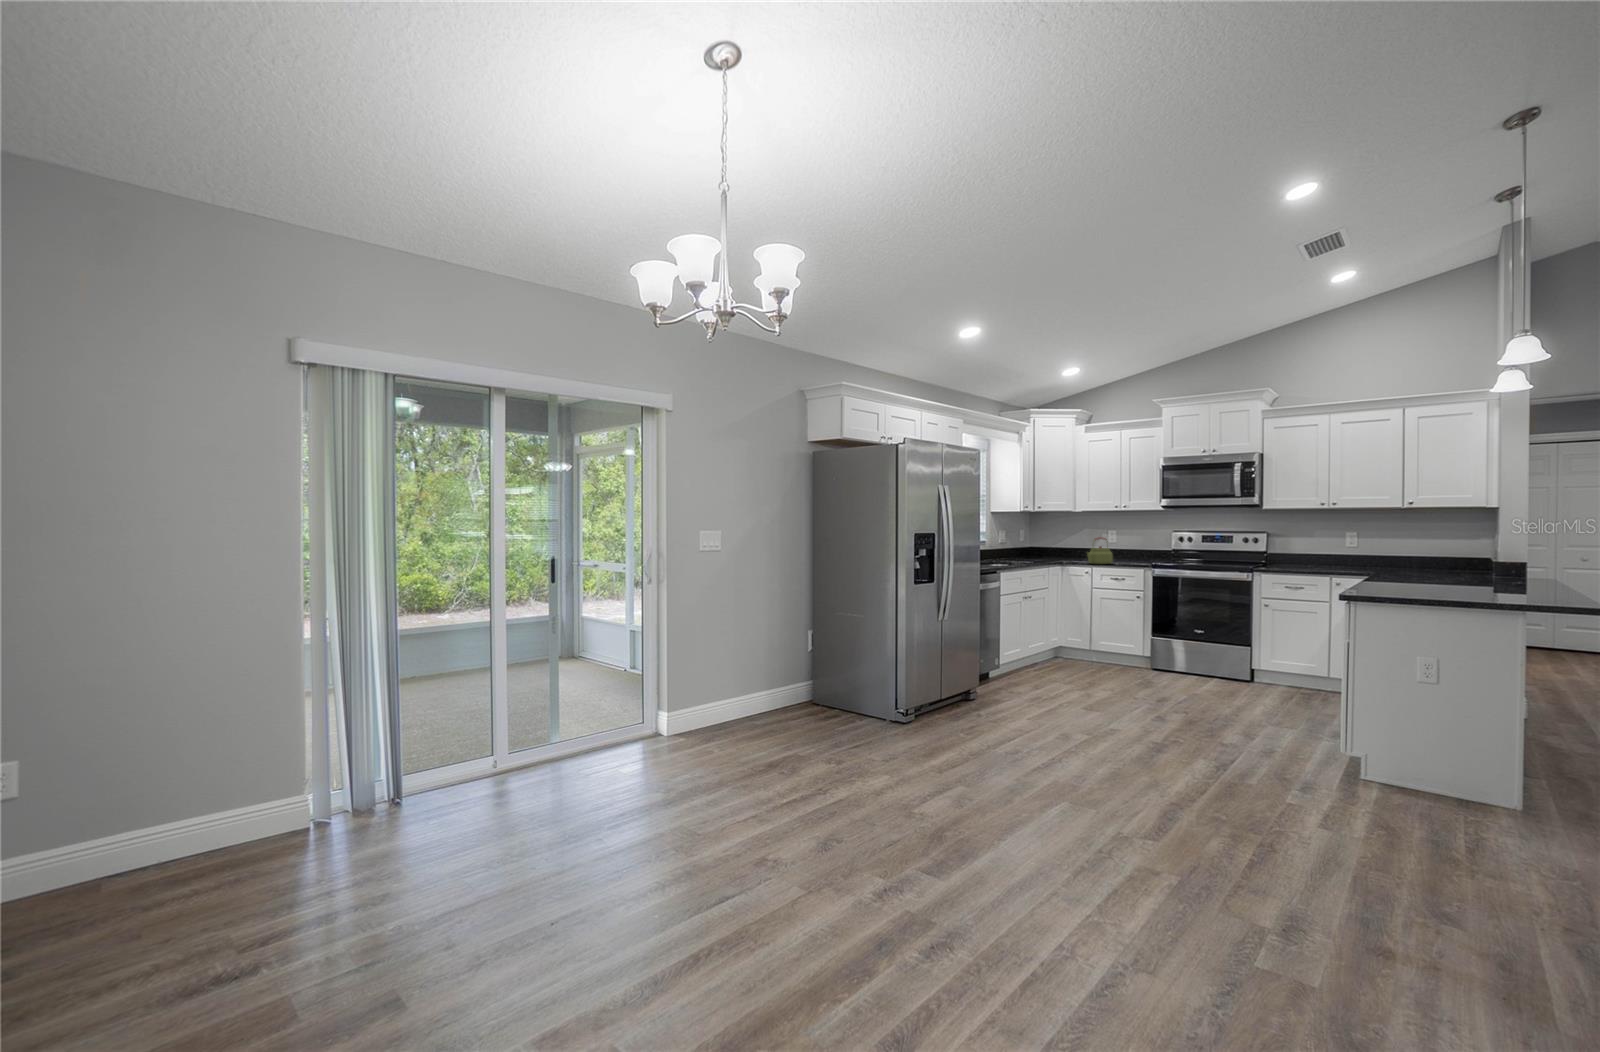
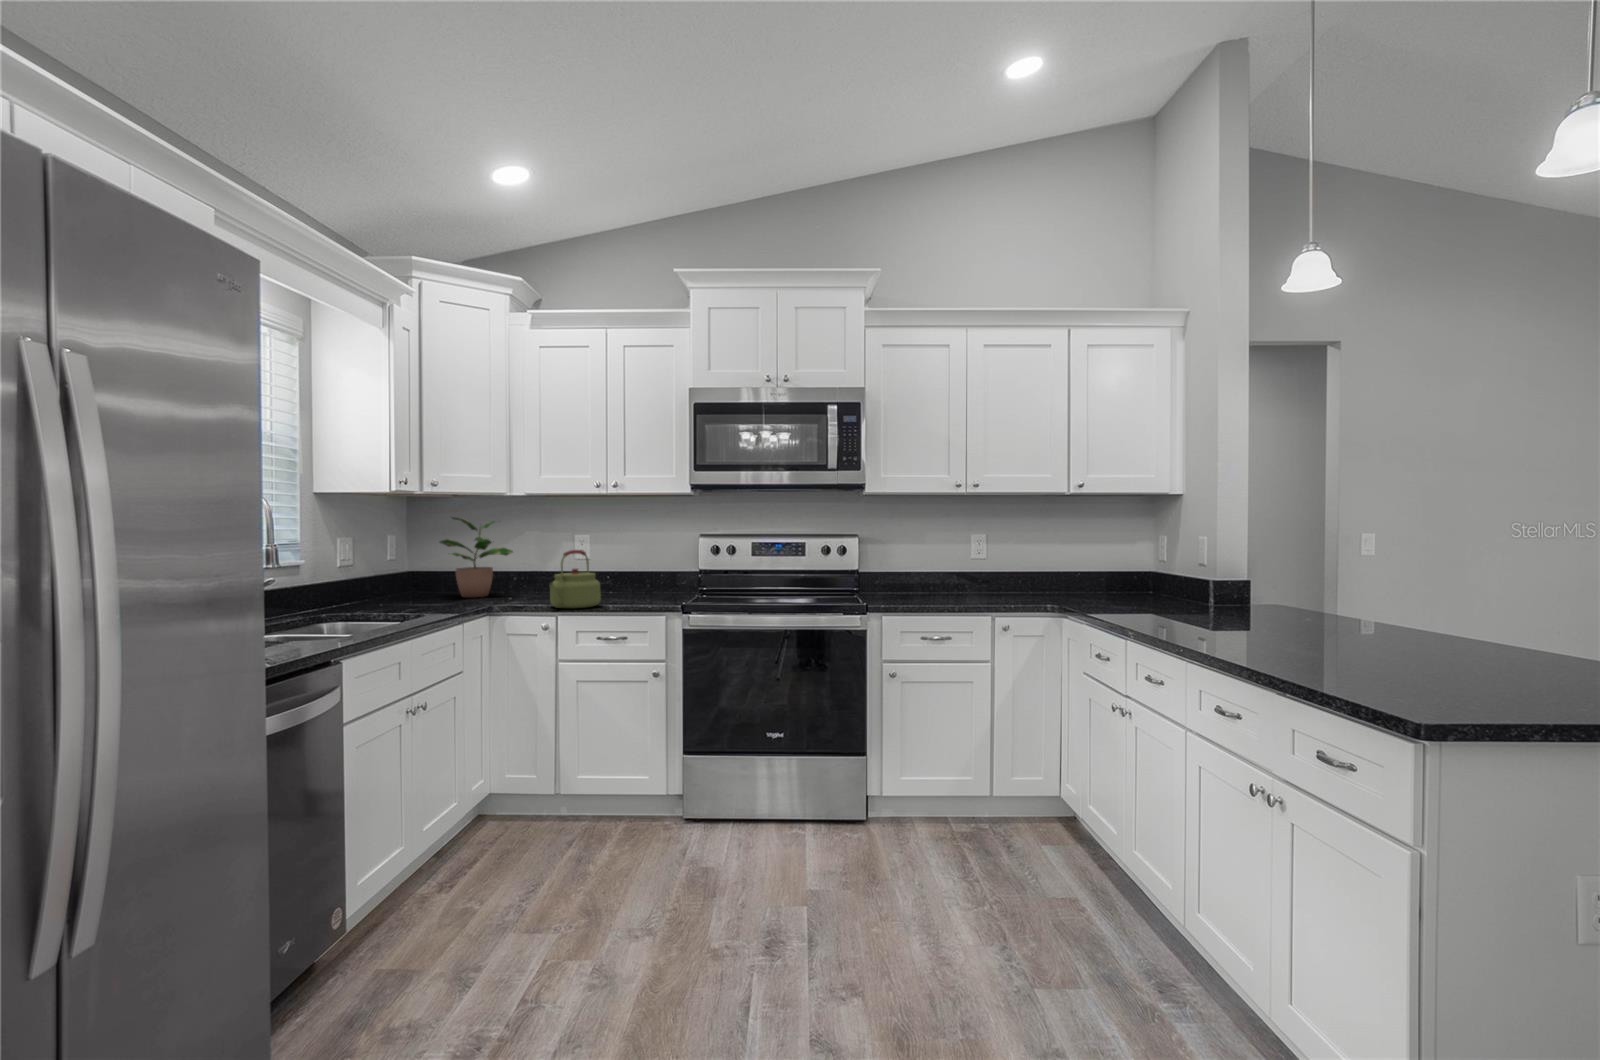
potted plant: none [1043,522,1076,560] -> present [440,517,513,597]

